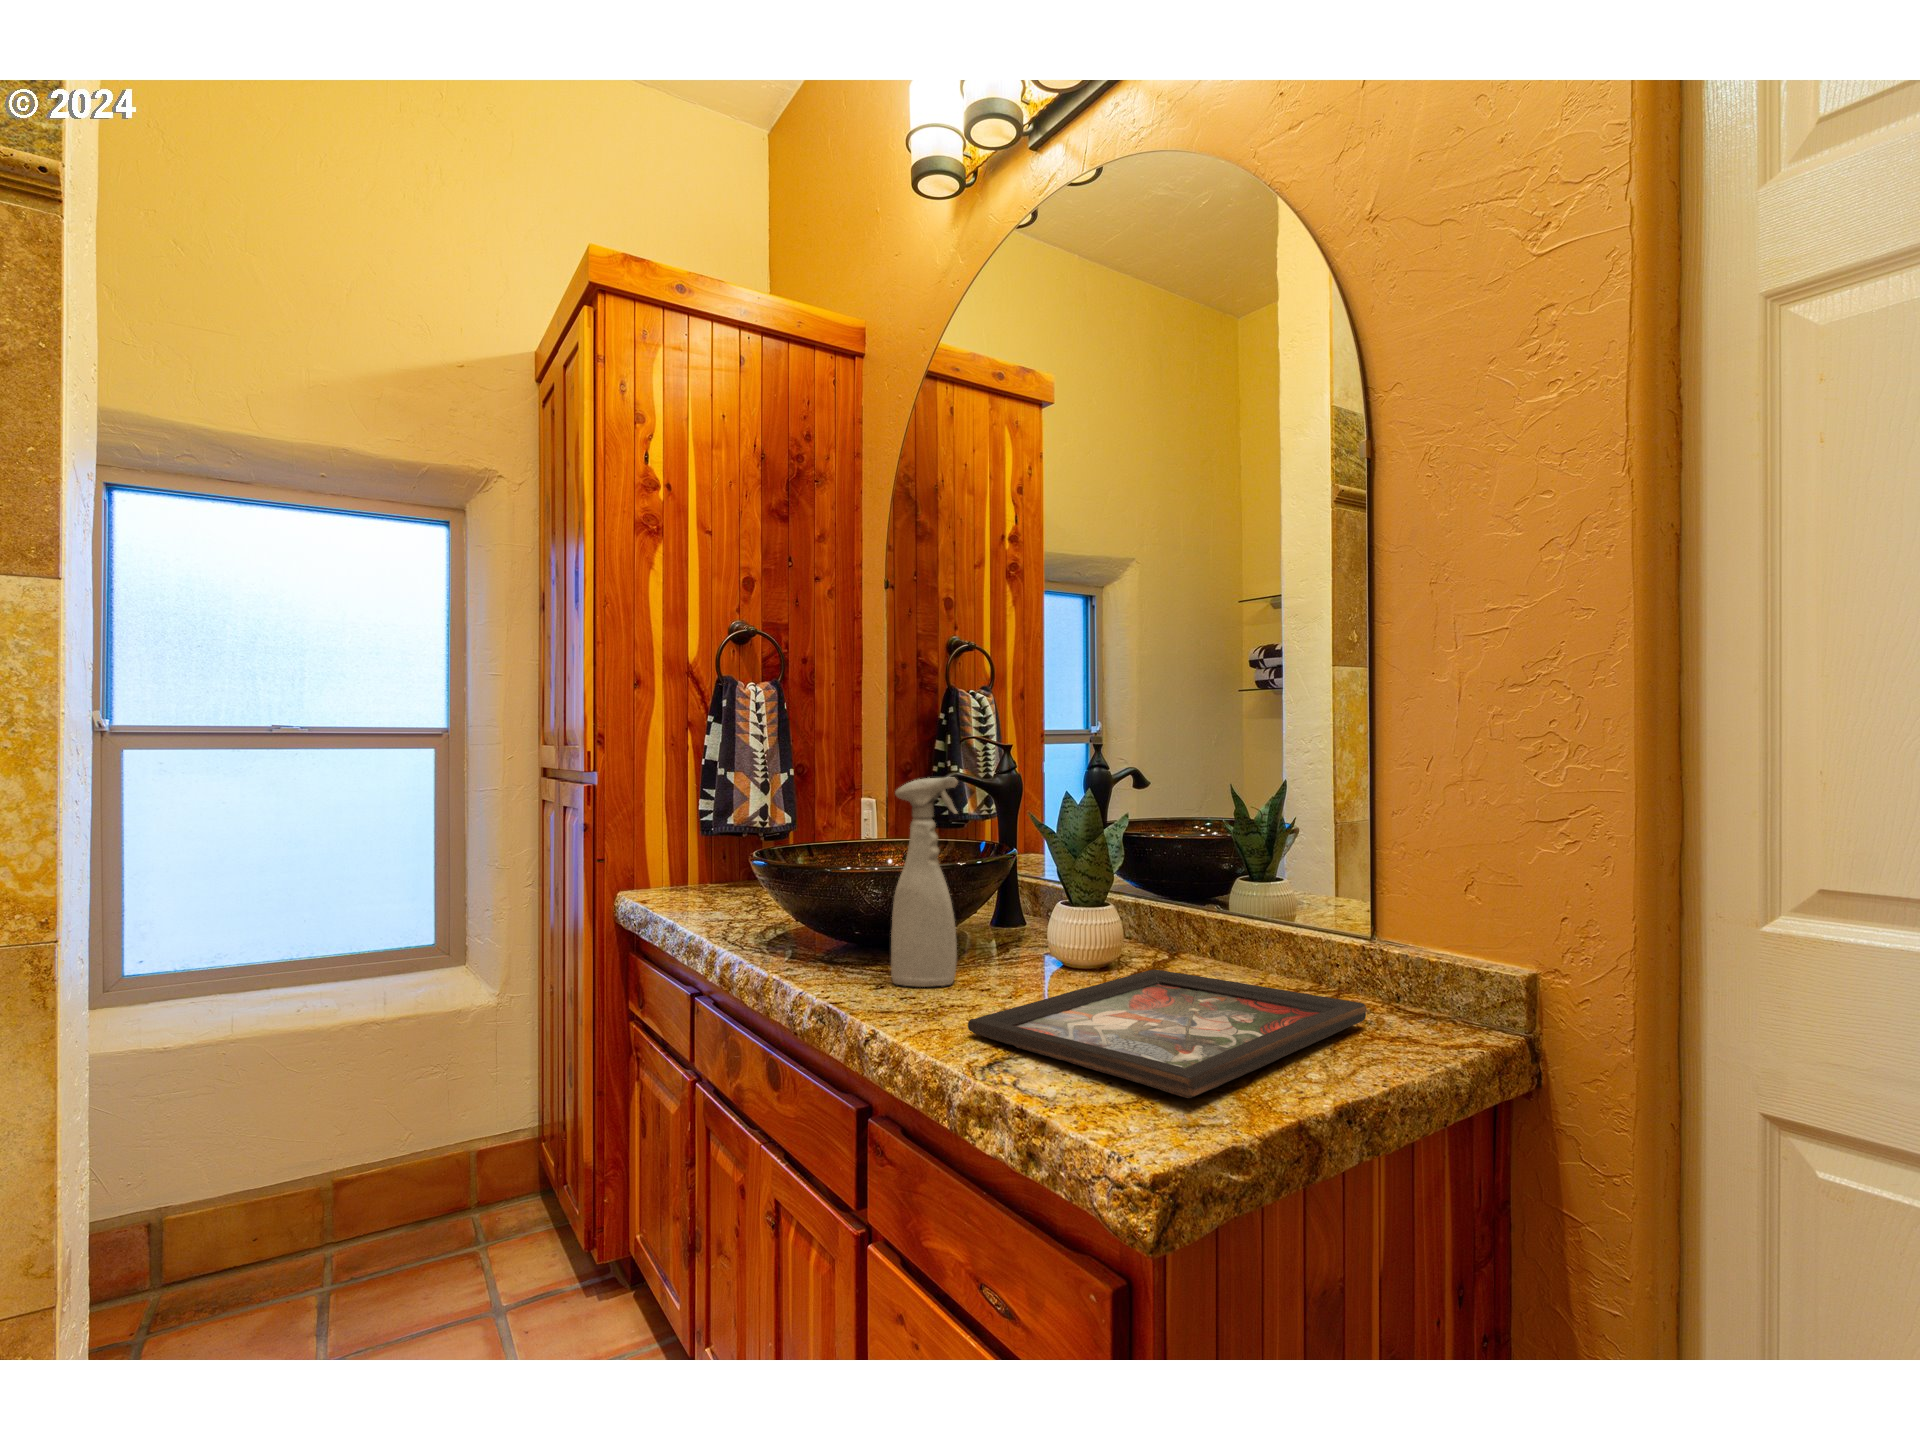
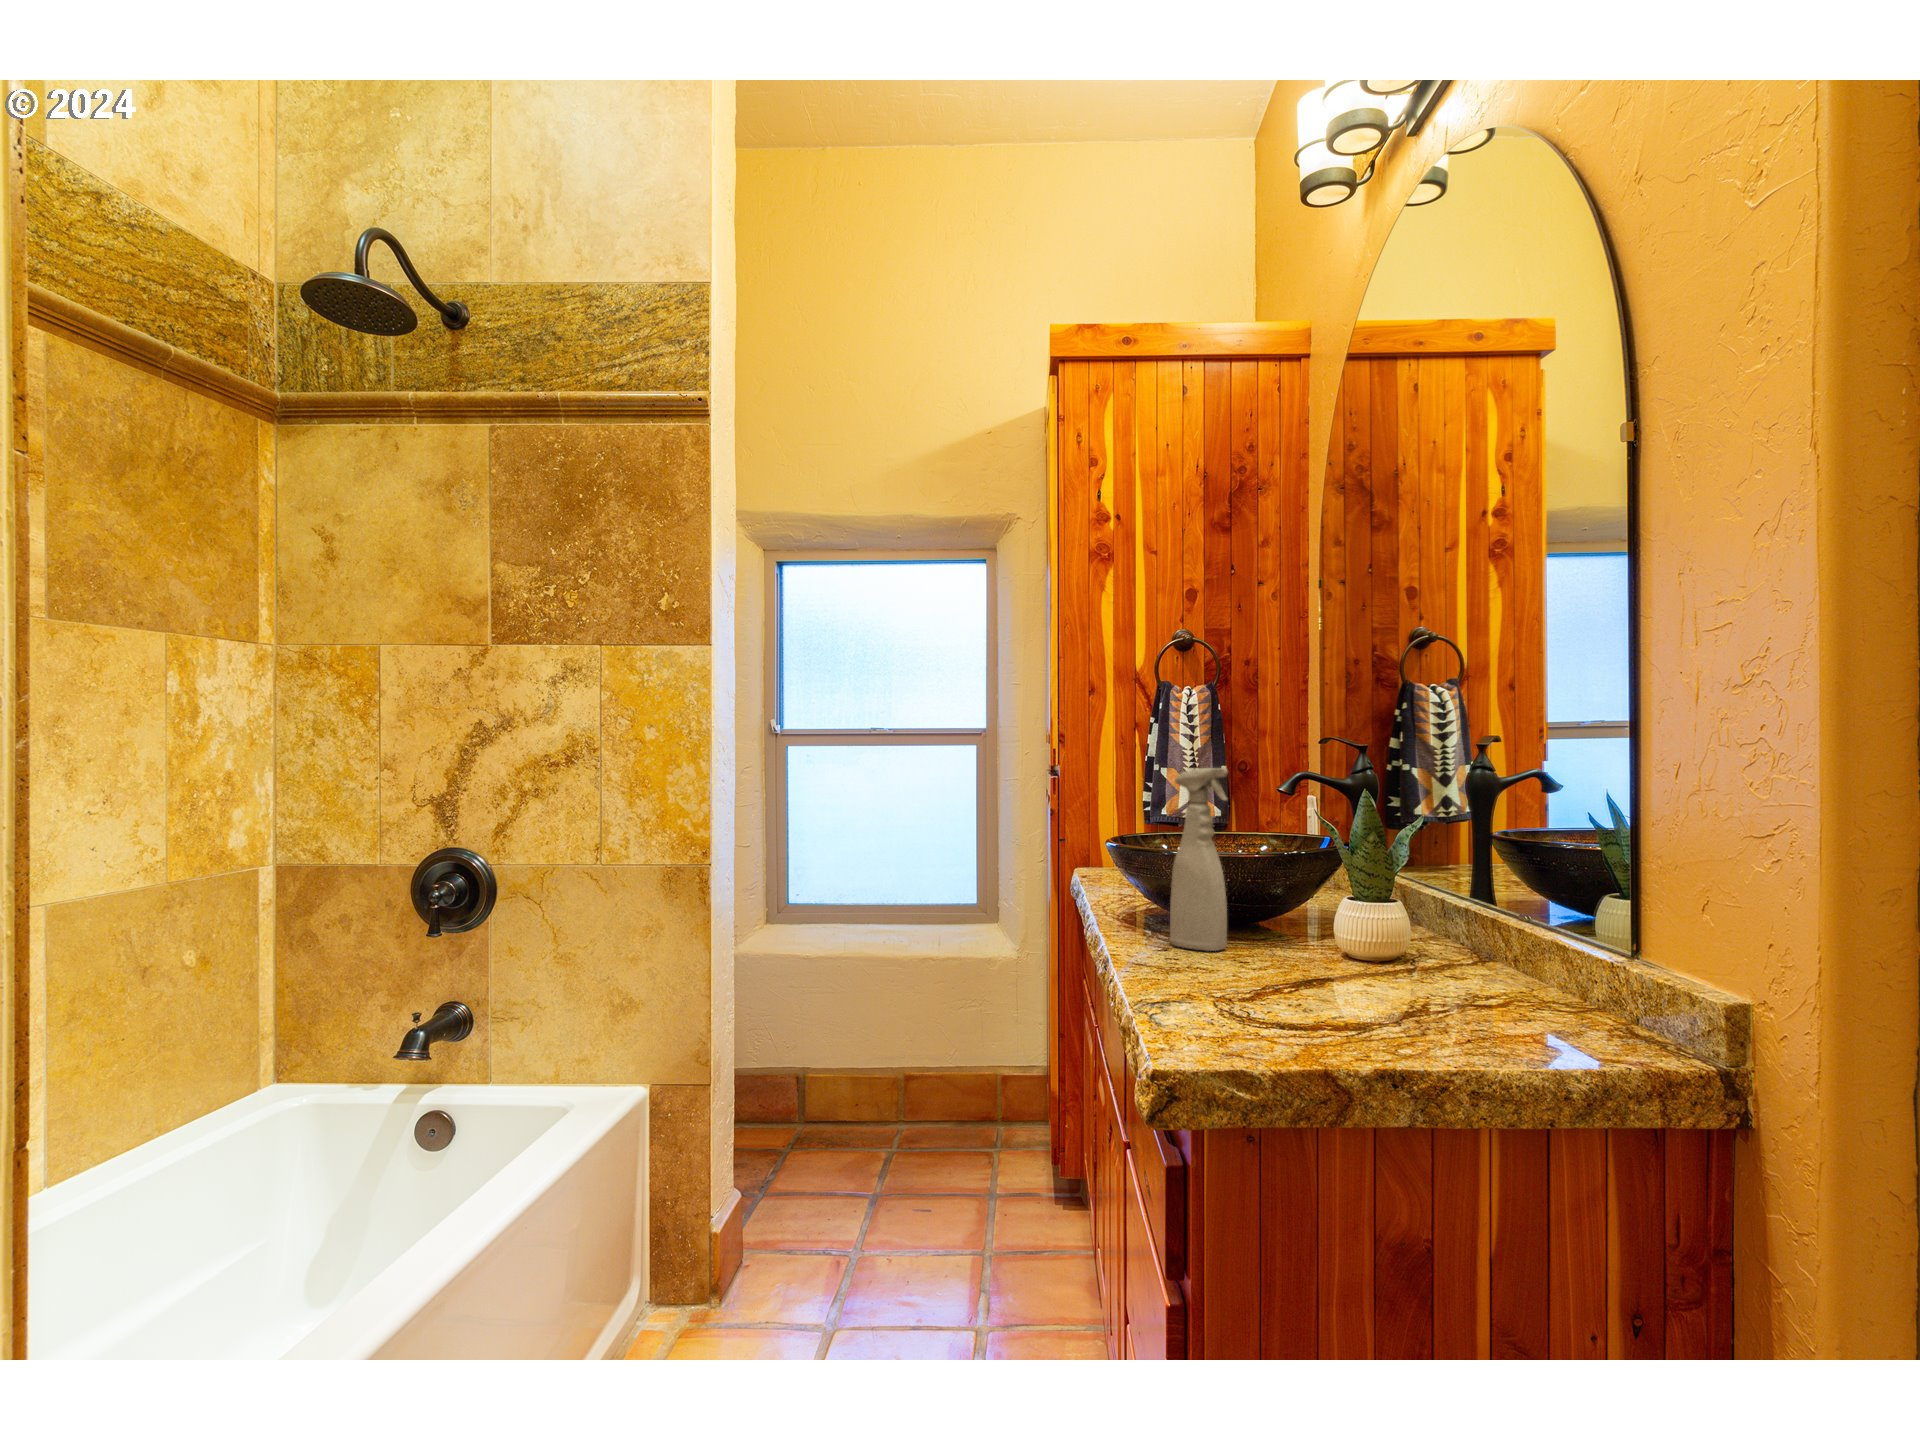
decorative tray: present [968,970,1367,1098] -> none [1164,965,1553,1033]

